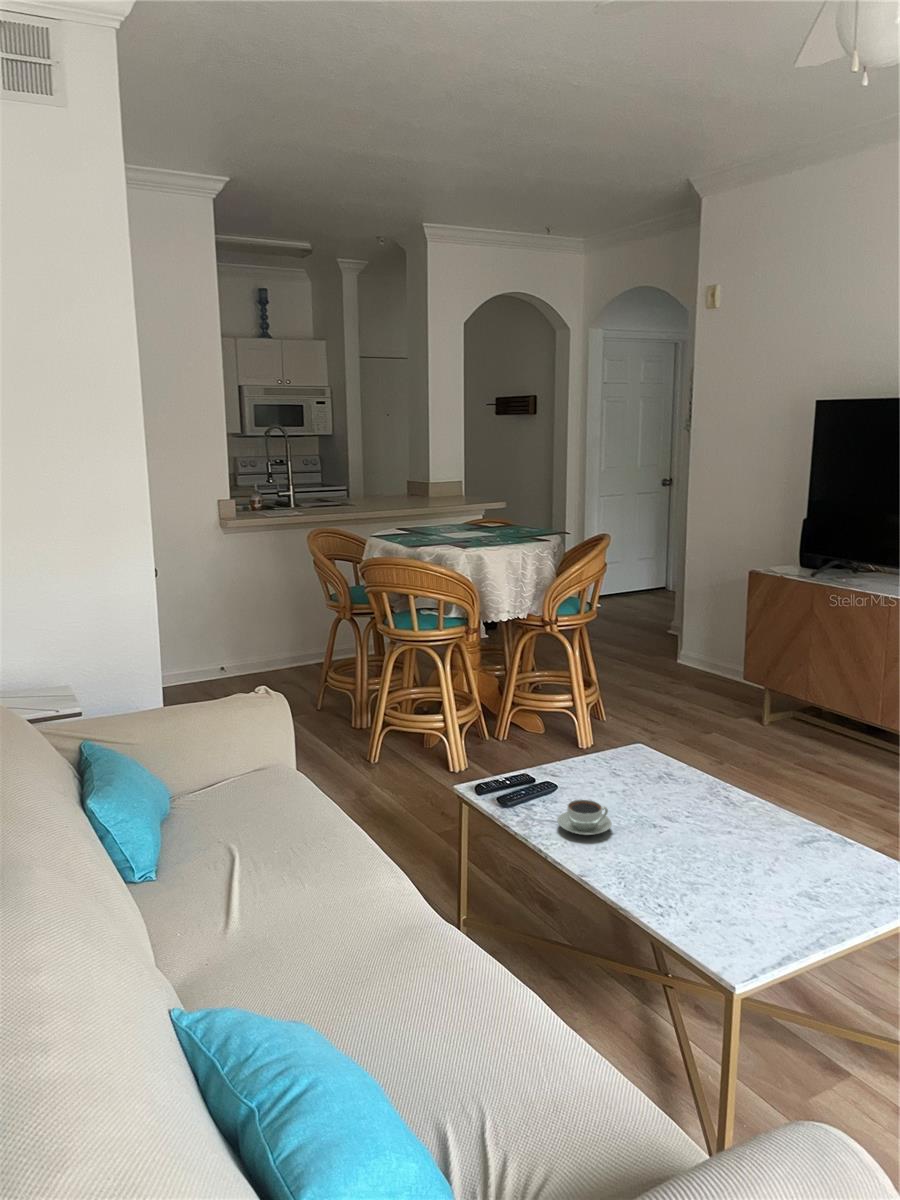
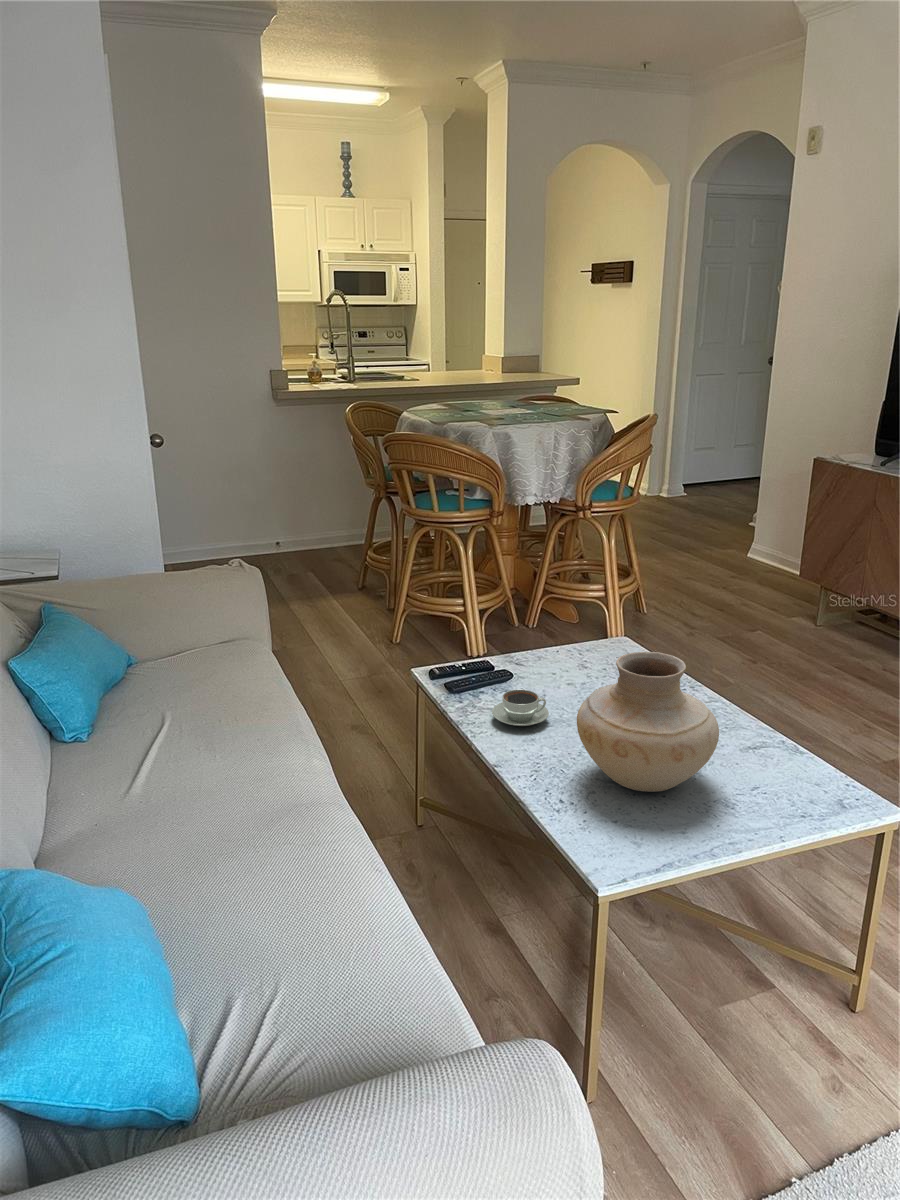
vase: none [661,757,796,889] -> present [577,652,719,792]

